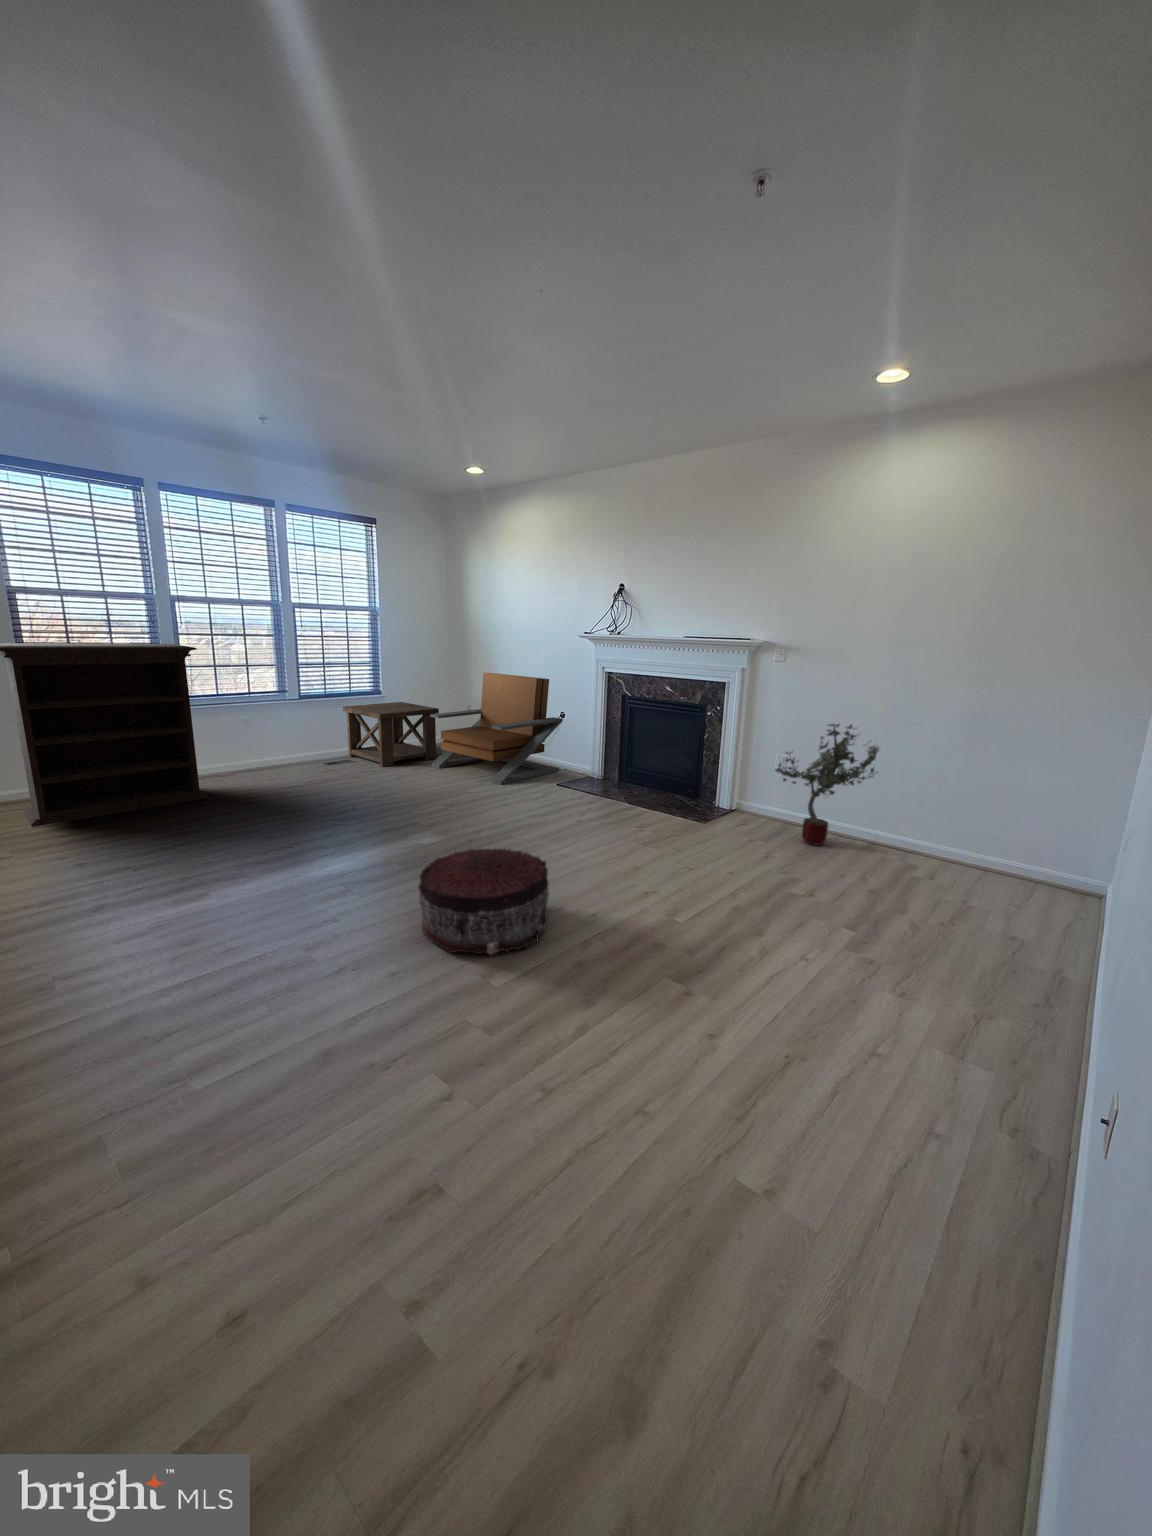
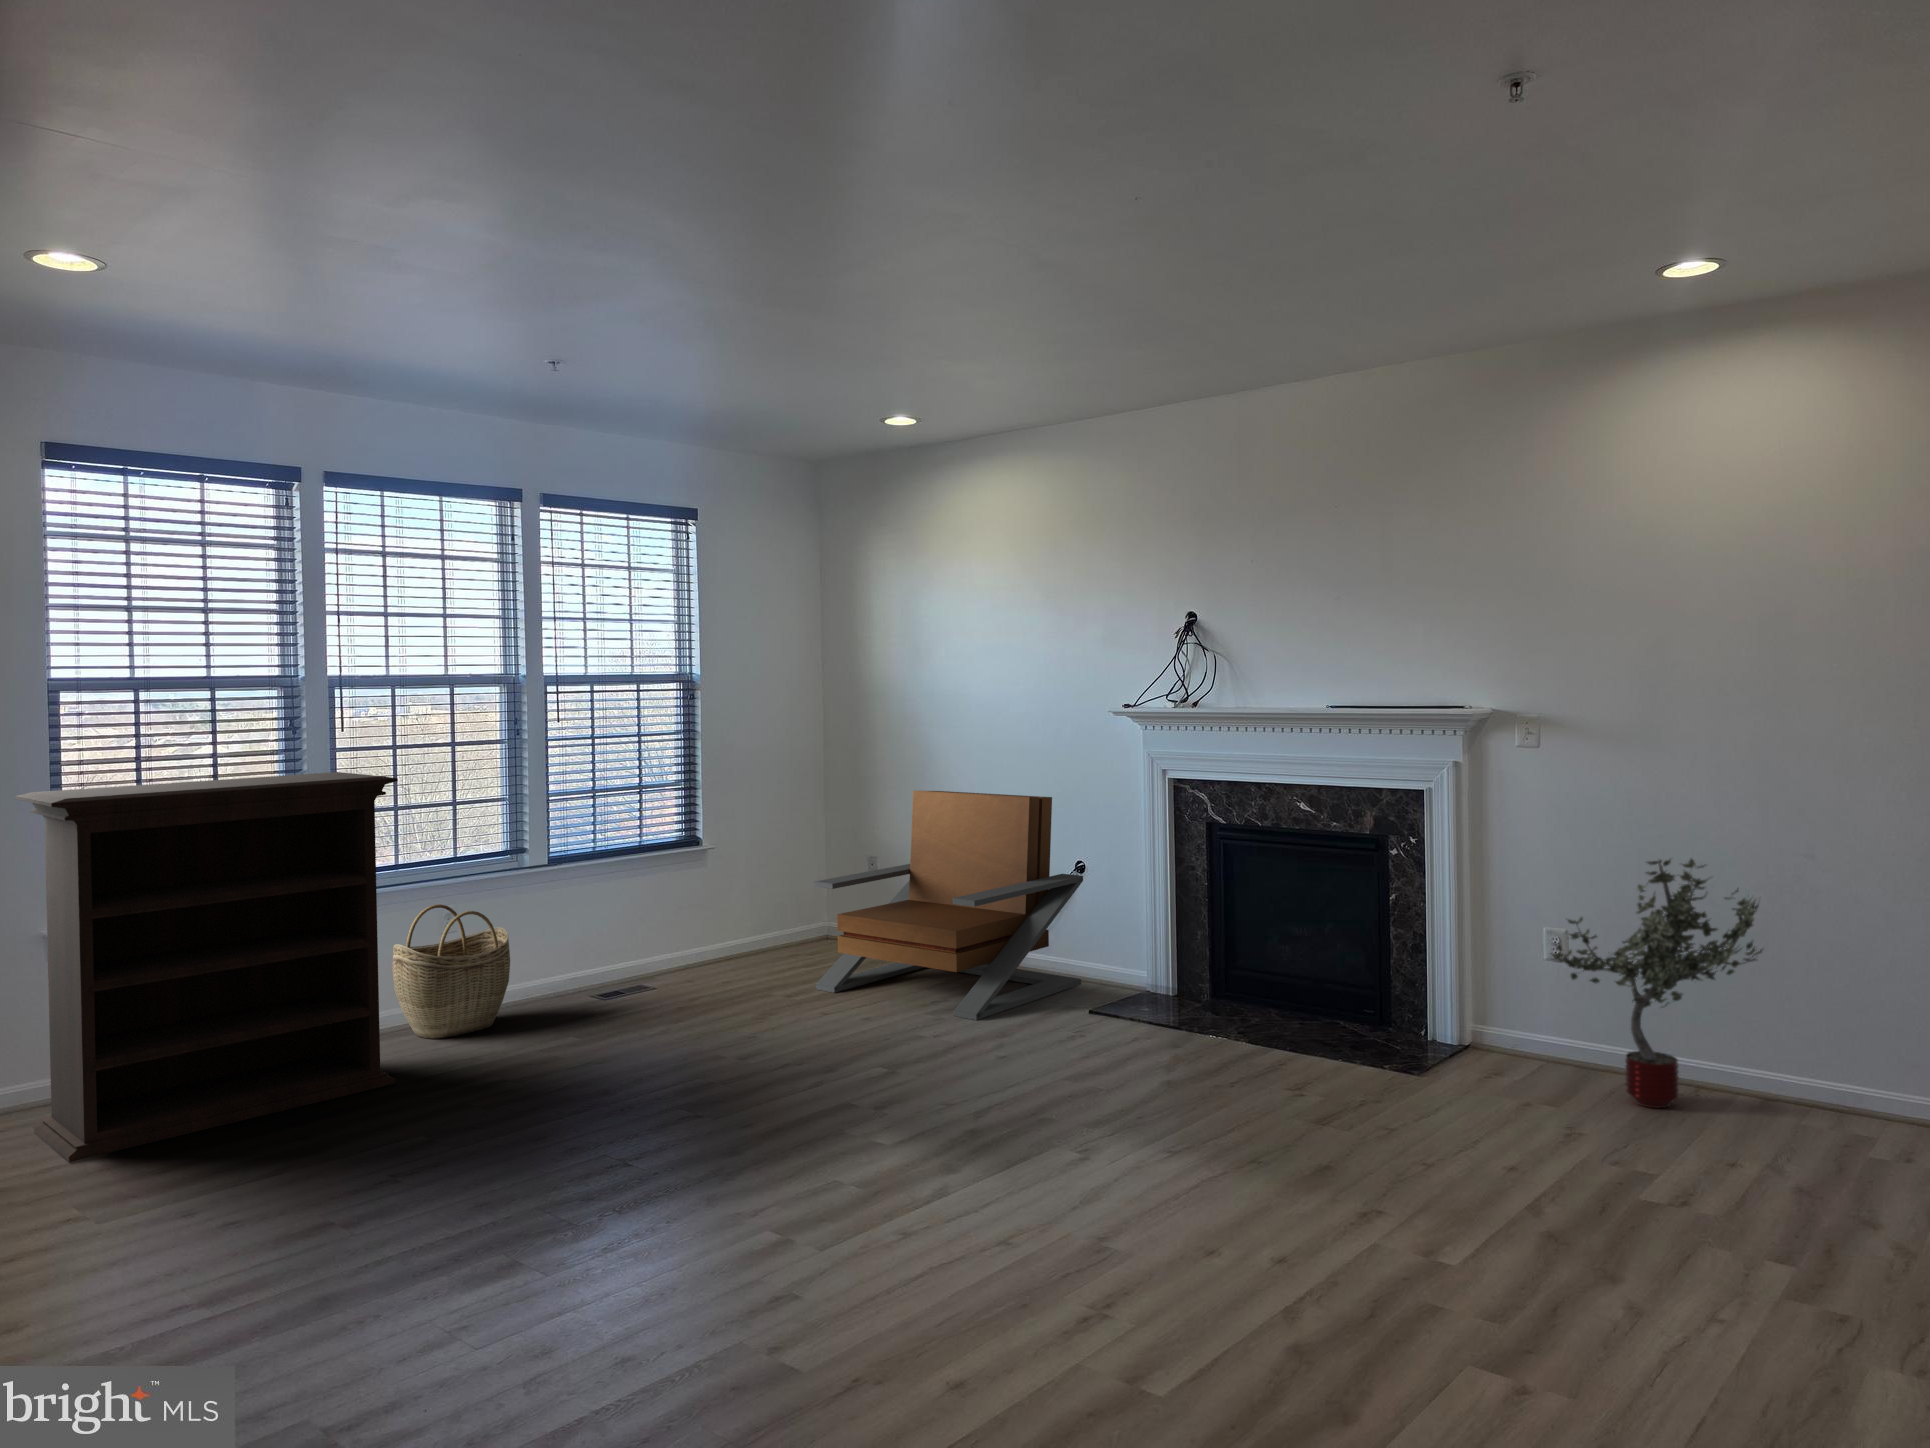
side table: present [343,702,439,767] -> none [629,858,824,997]
woven basket: none [216,715,276,779] -> present [392,904,510,1039]
pouf: present [419,848,549,955] -> none [946,1141,1202,1361]

